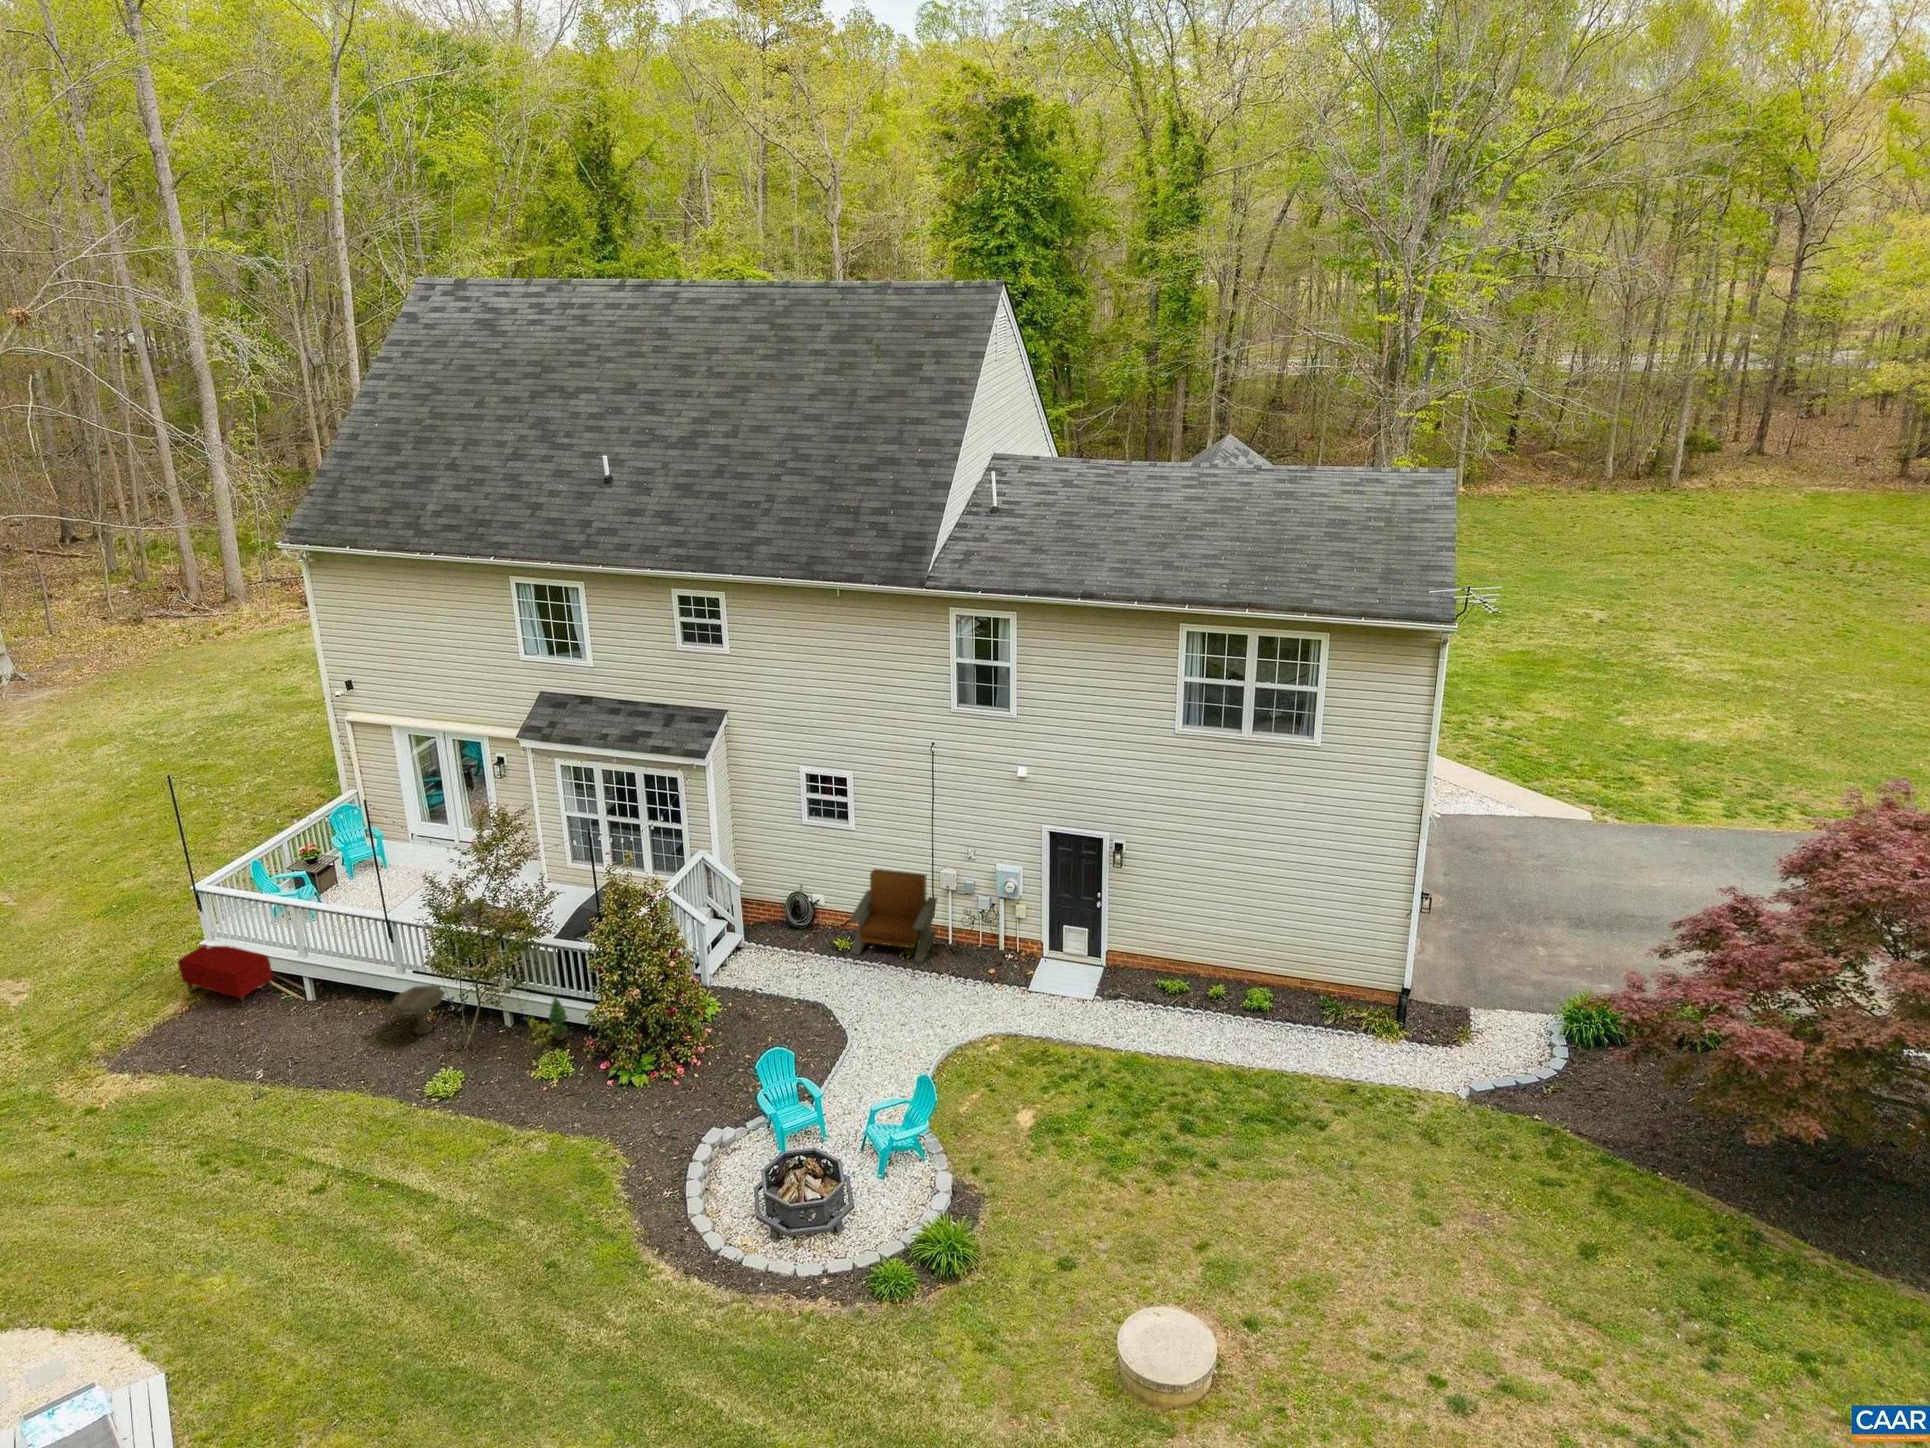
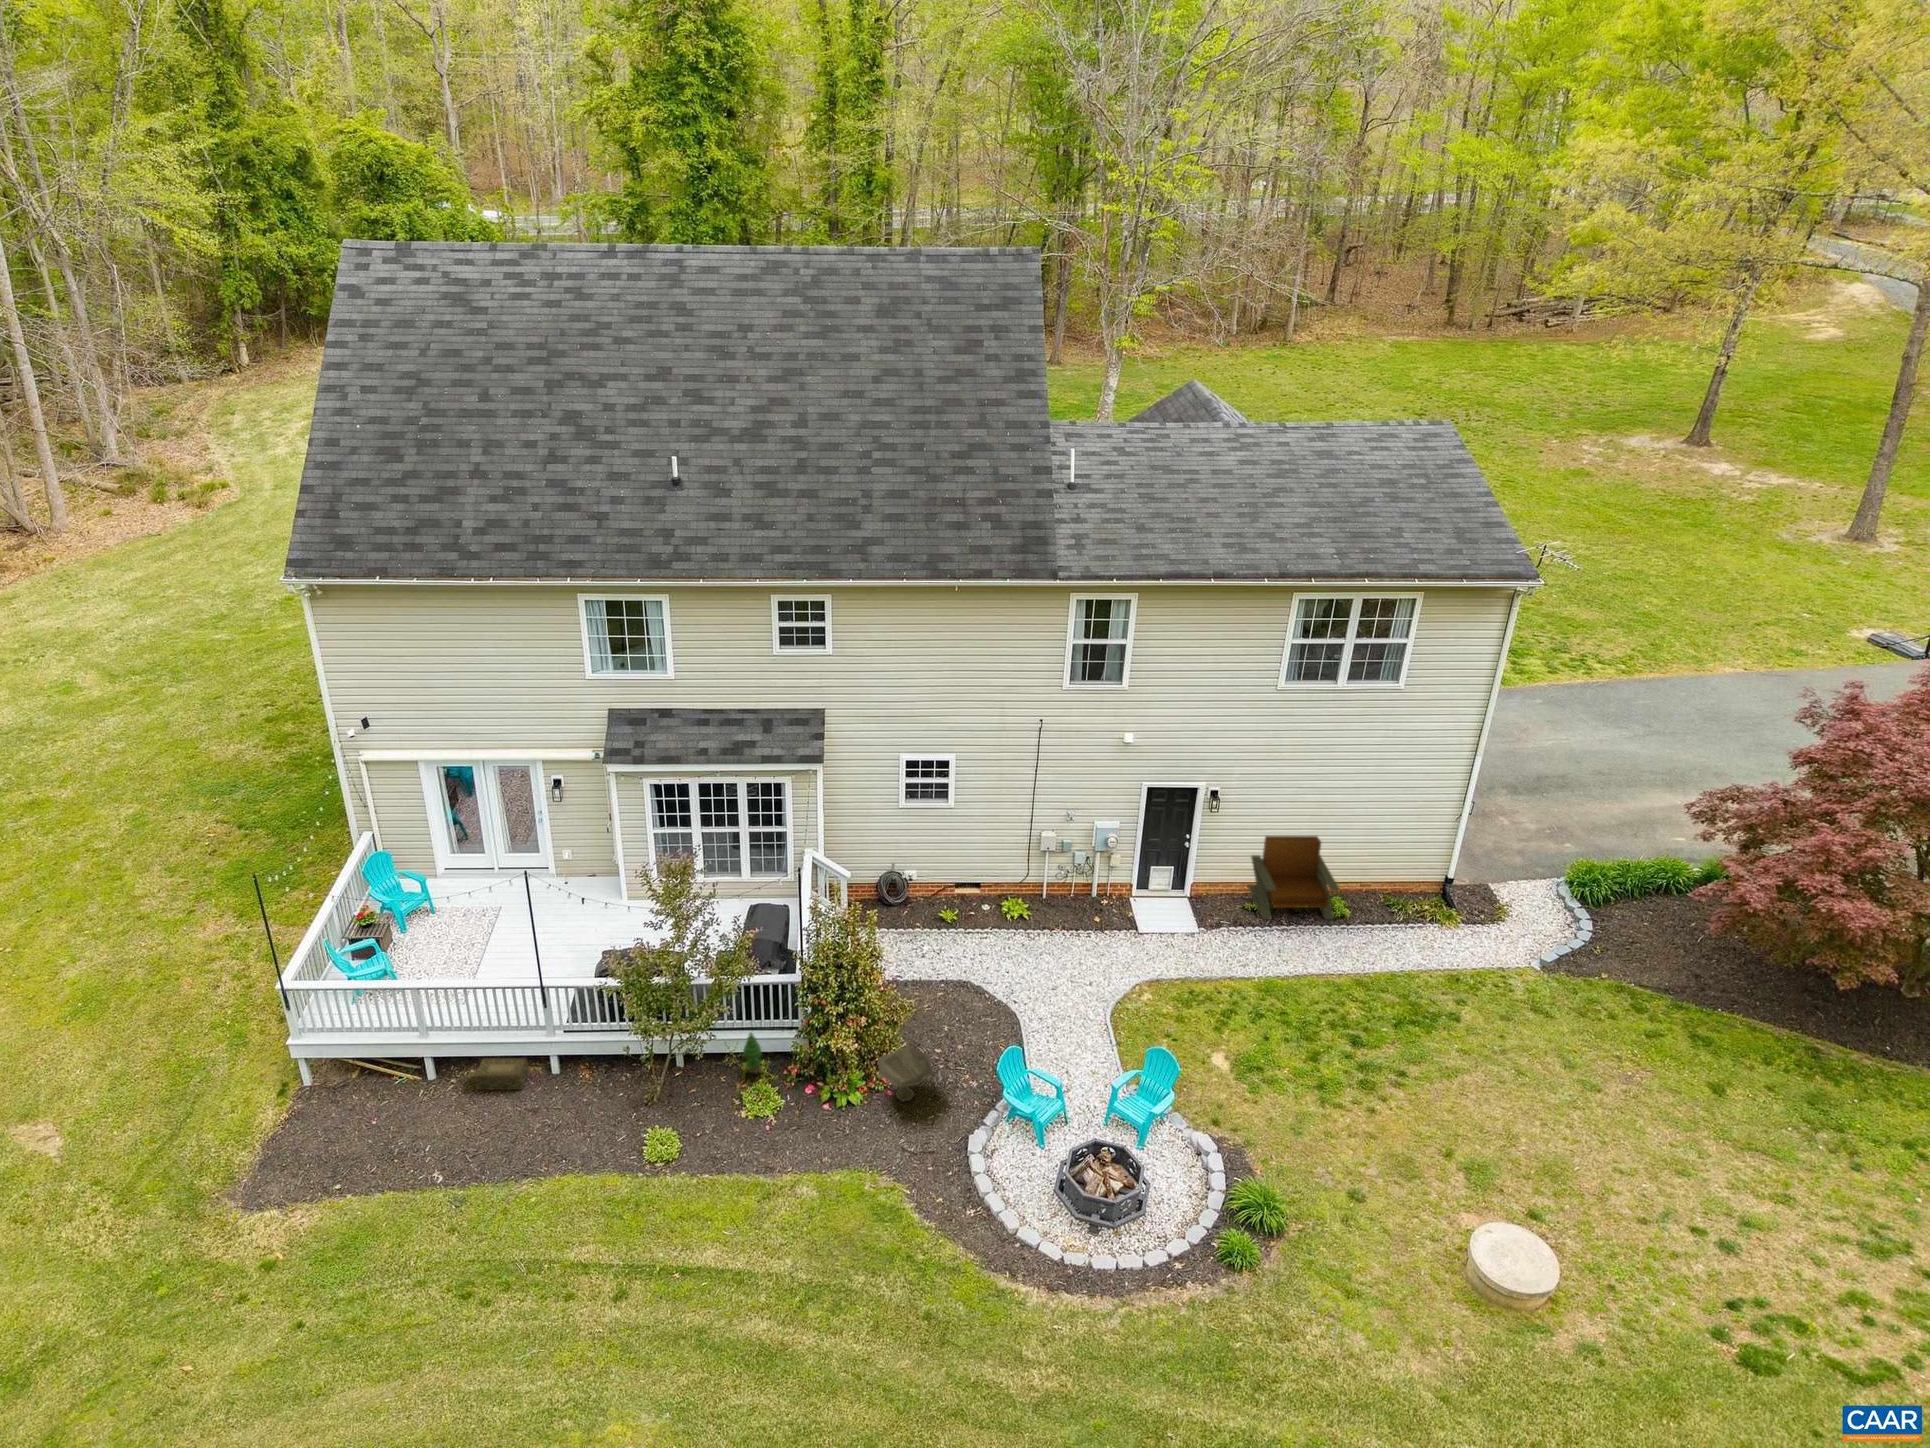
lounge chair: present [850,869,937,963] -> present [1248,836,1340,920]
bench: present [178,945,273,1007] -> none [272,1040,388,1107]
woven basket: none [329,984,382,1017] -> present [474,1058,529,1090]
side table: present [390,985,445,1034] -> present [878,1047,932,1101]

